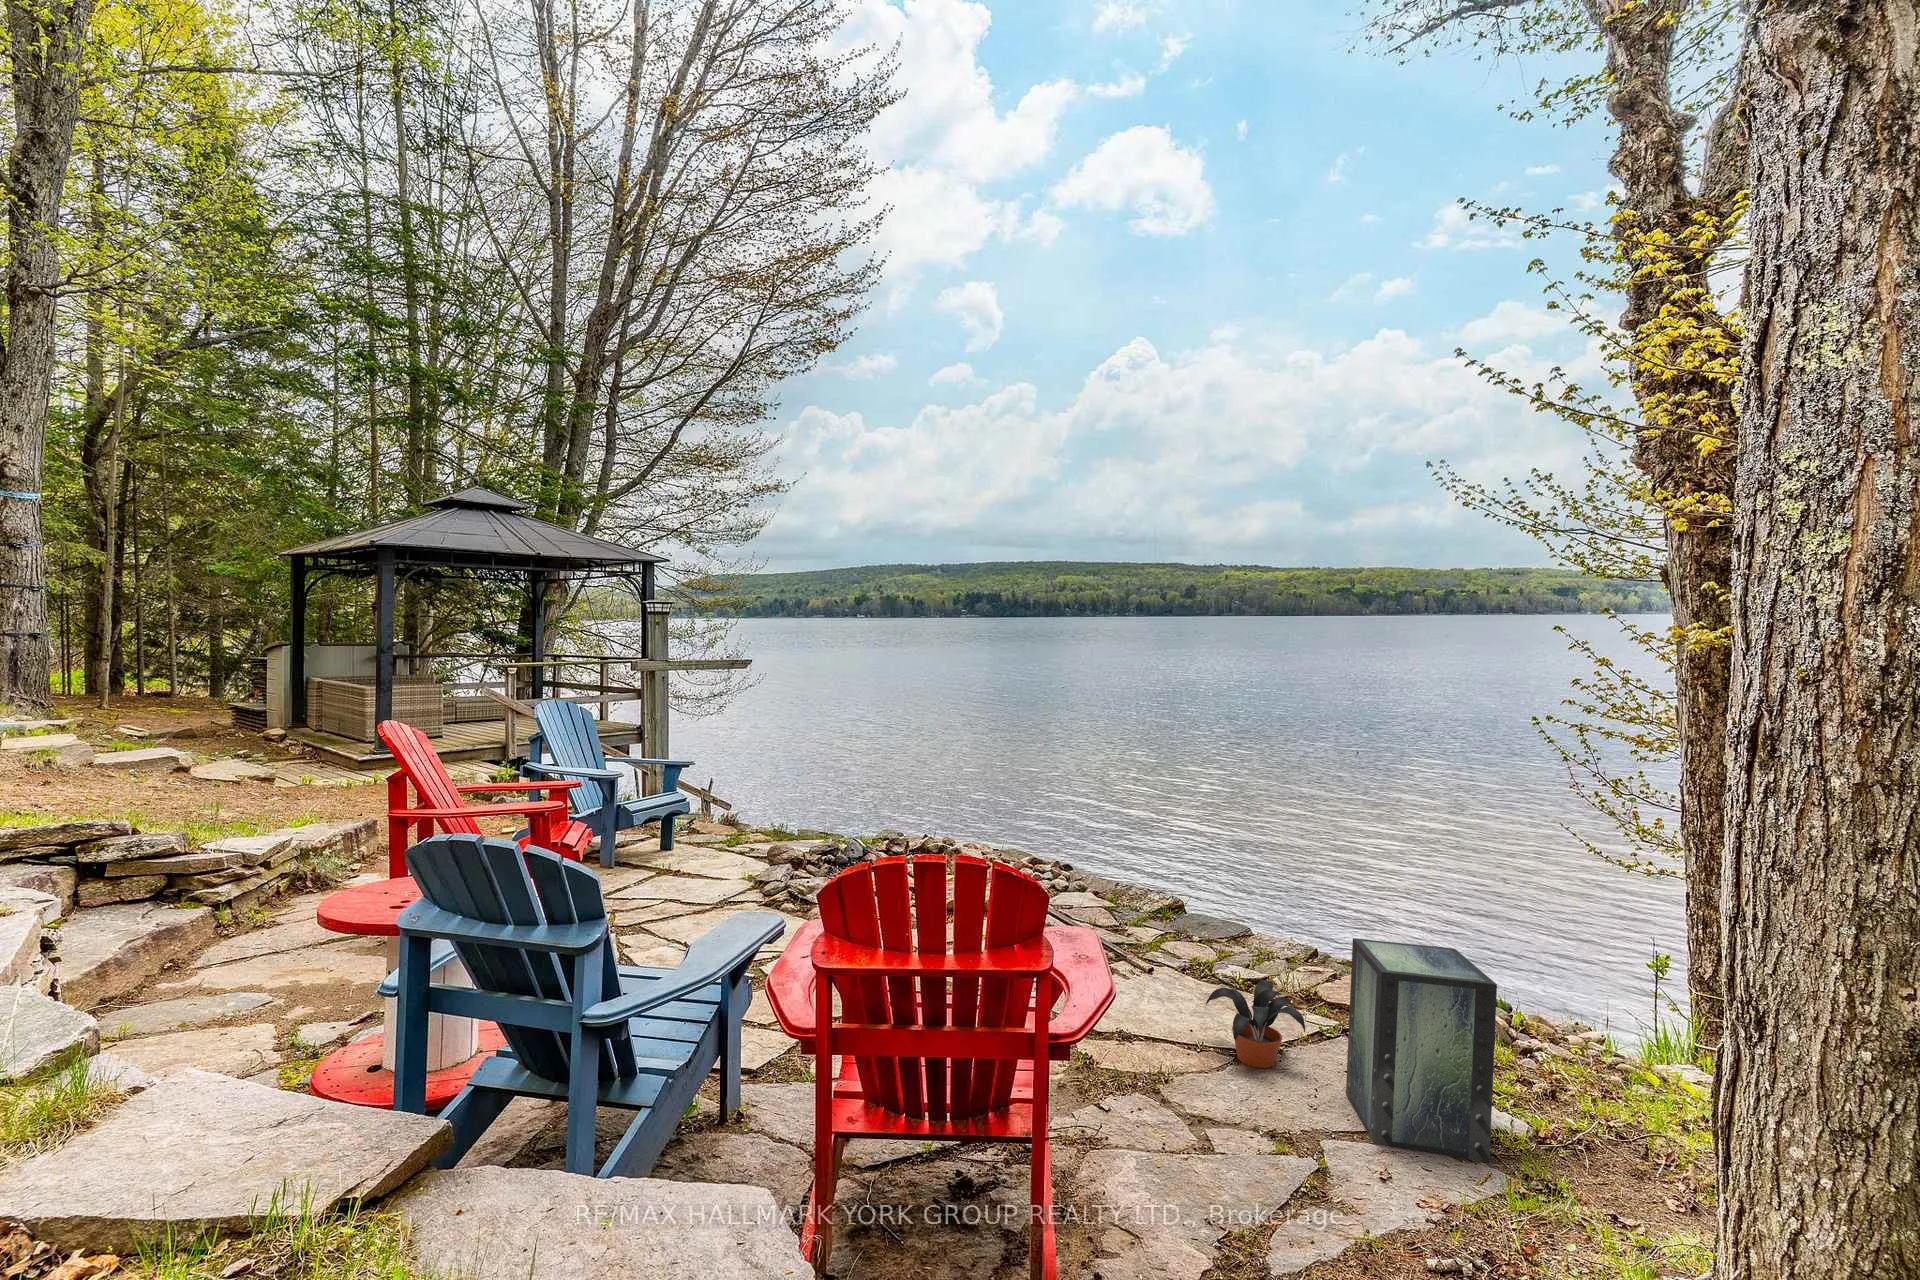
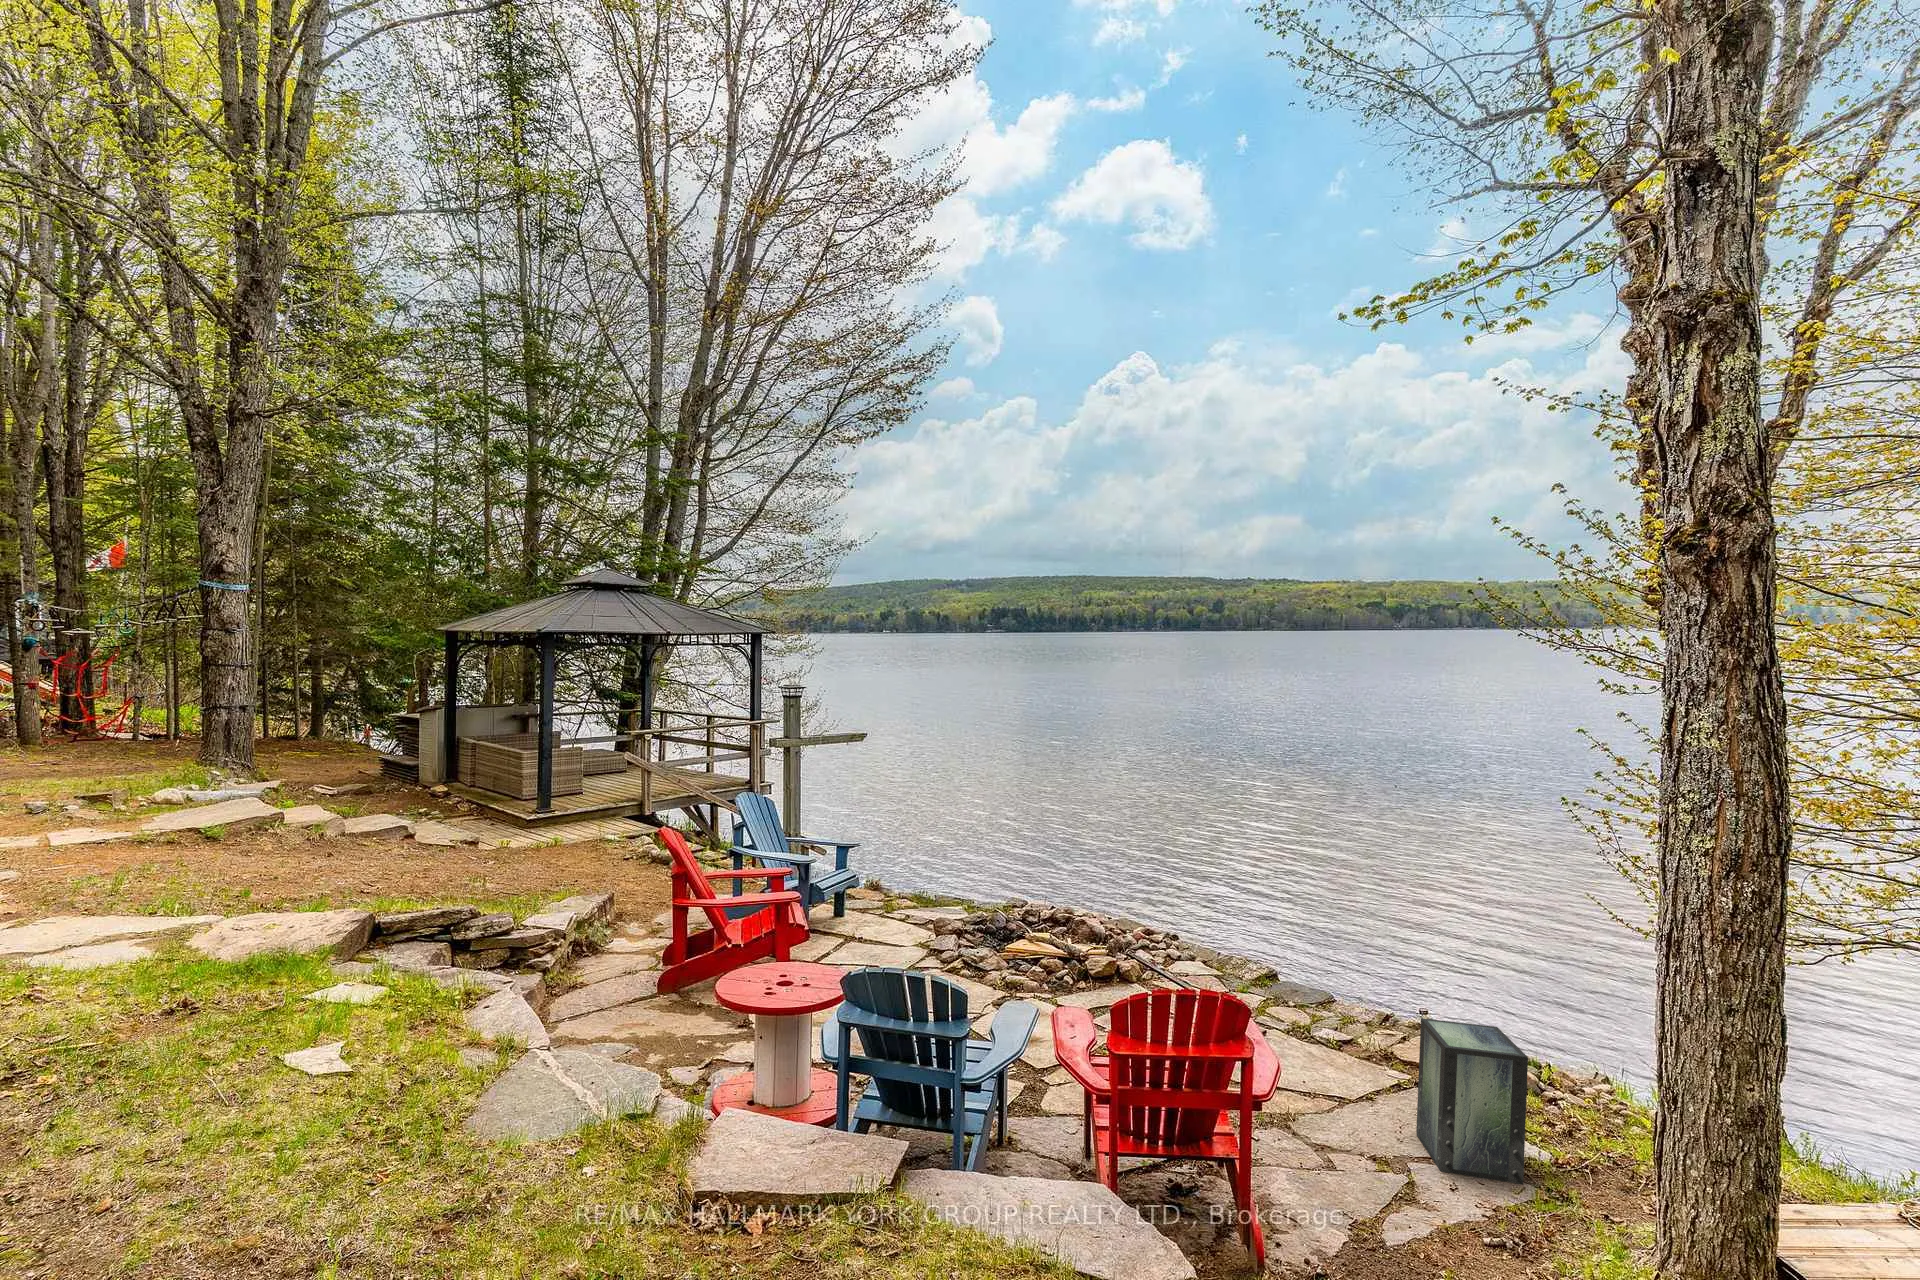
potted plant: present [1206,979,1305,1068] -> none [1307,1045,1385,1114]

